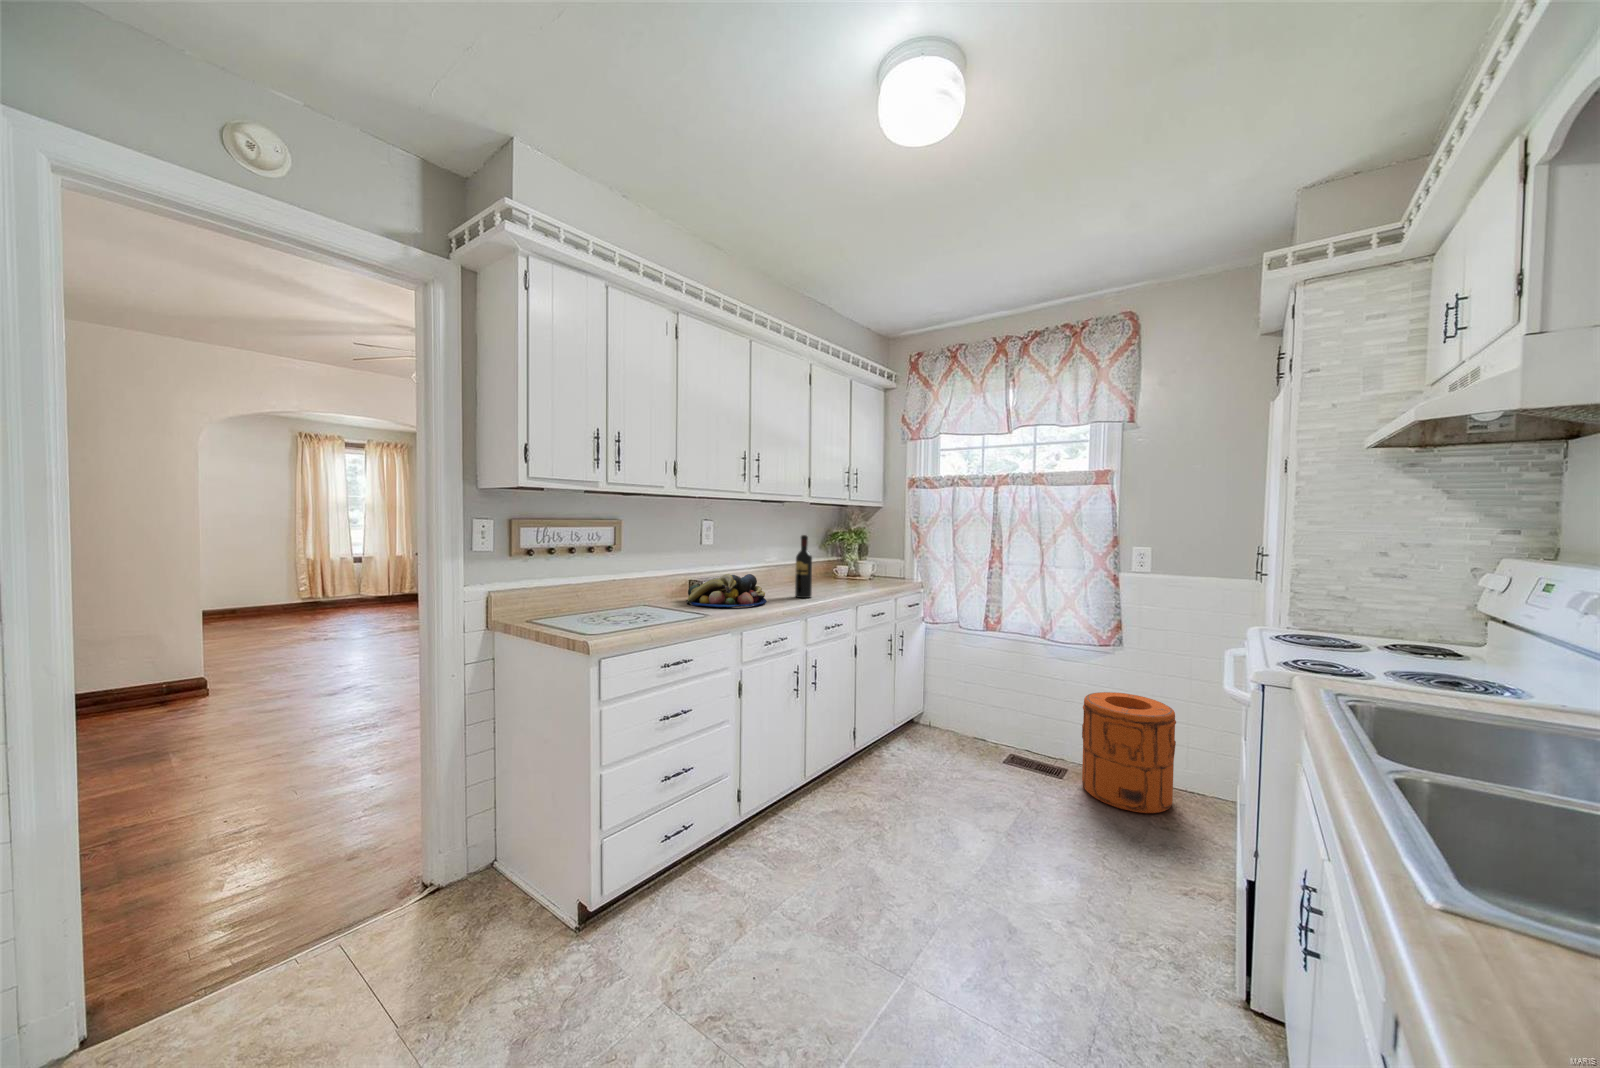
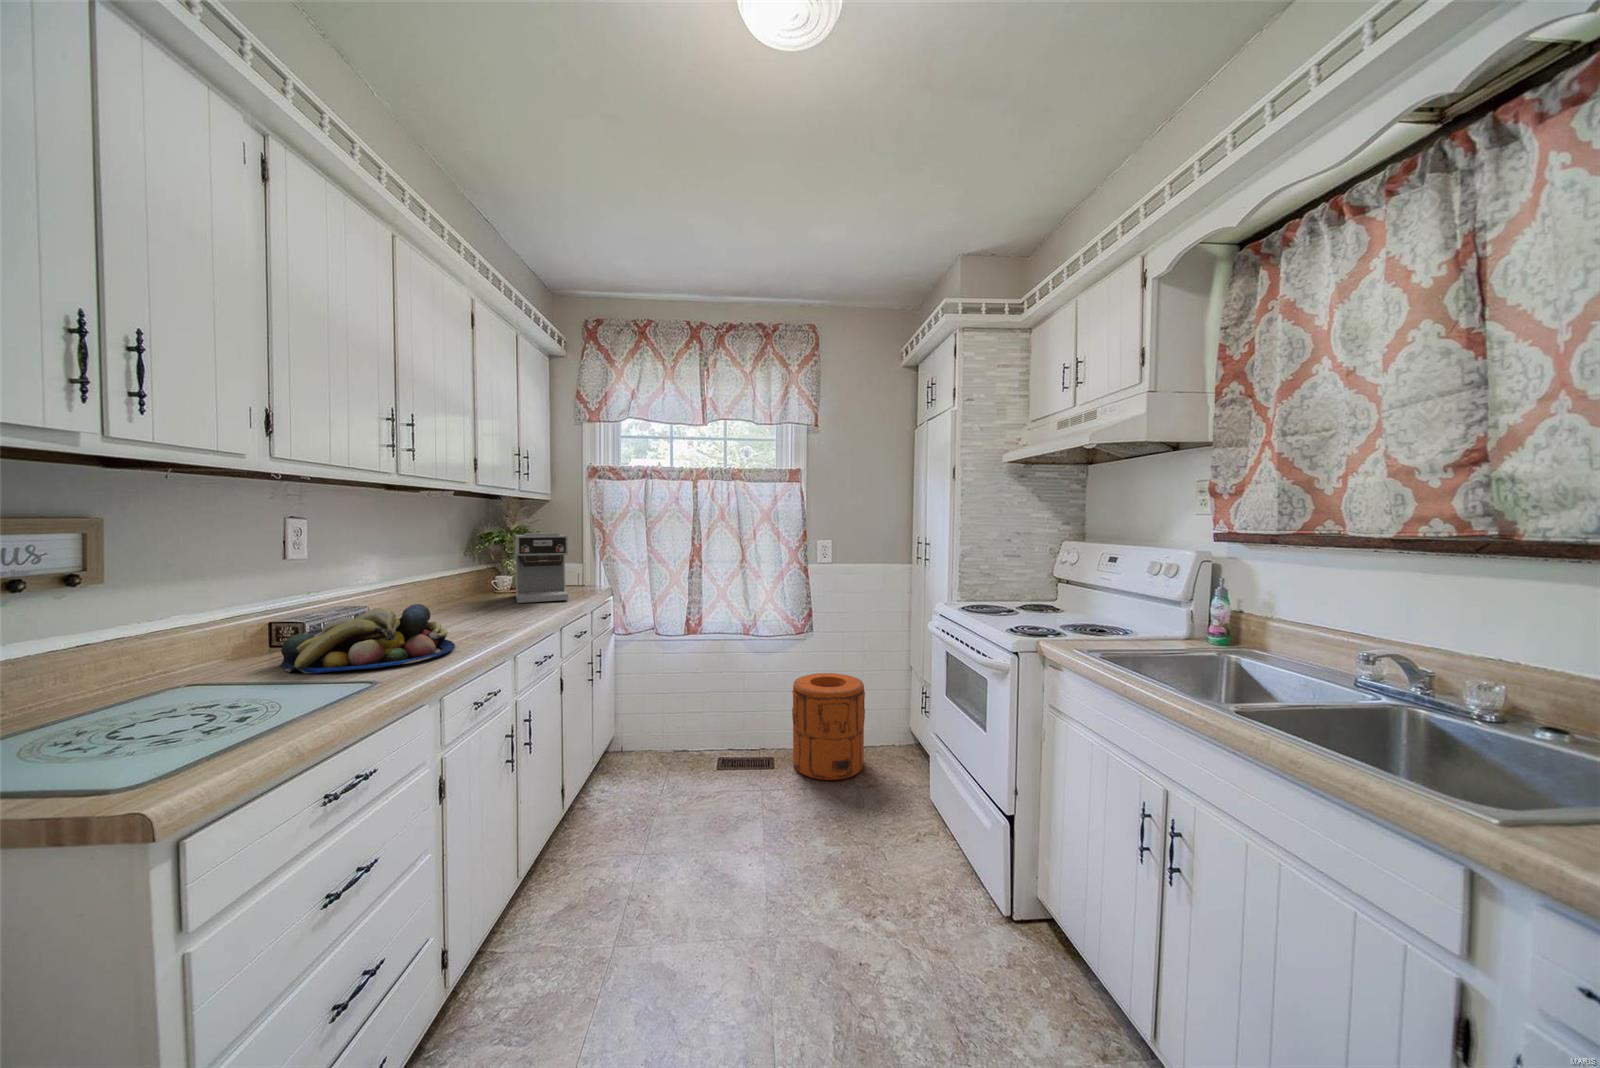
coffee maker: none [839,533,880,586] -> present [516,533,568,603]
wine bottle: present [795,535,812,598] -> none [484,538,511,630]

